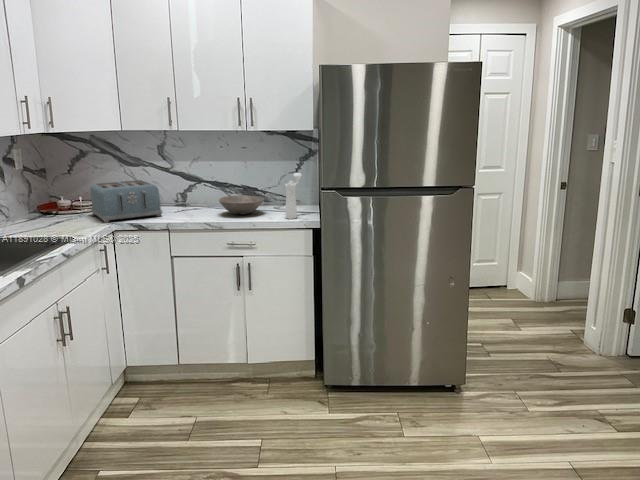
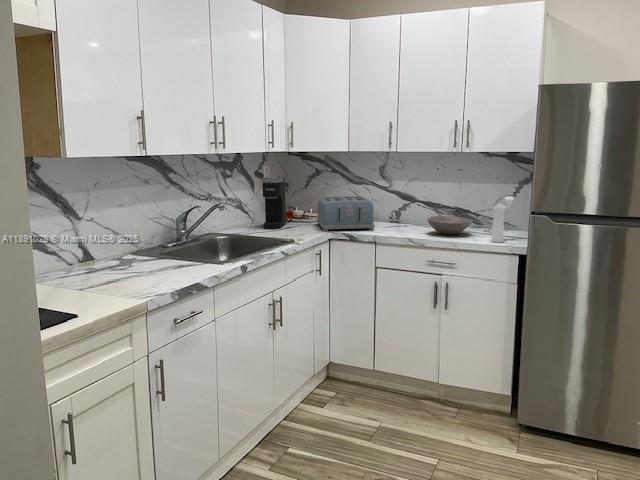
coffee maker: none [15,164,53,226] -> present [262,178,286,229]

